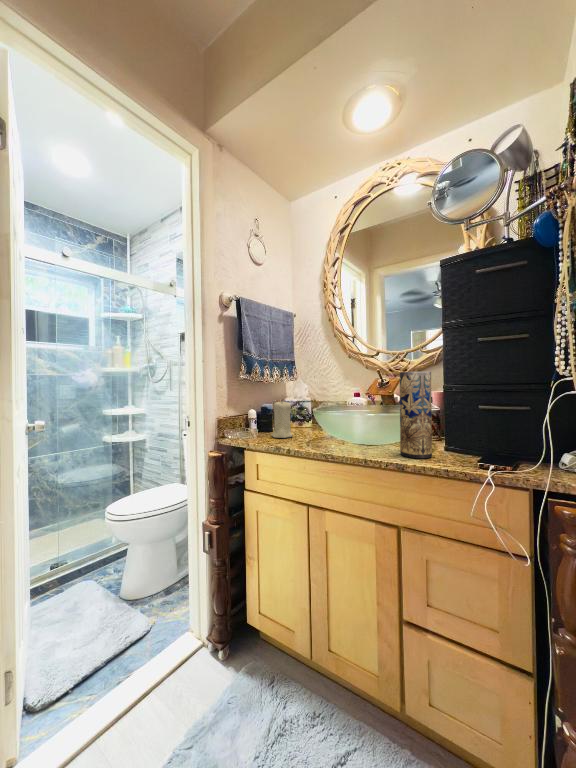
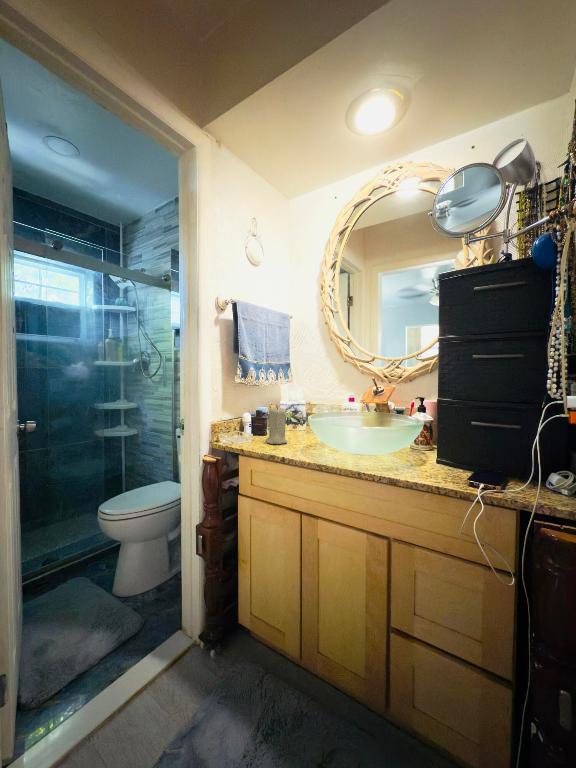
vase: present [400,372,432,458] -> none [393,386,426,472]

